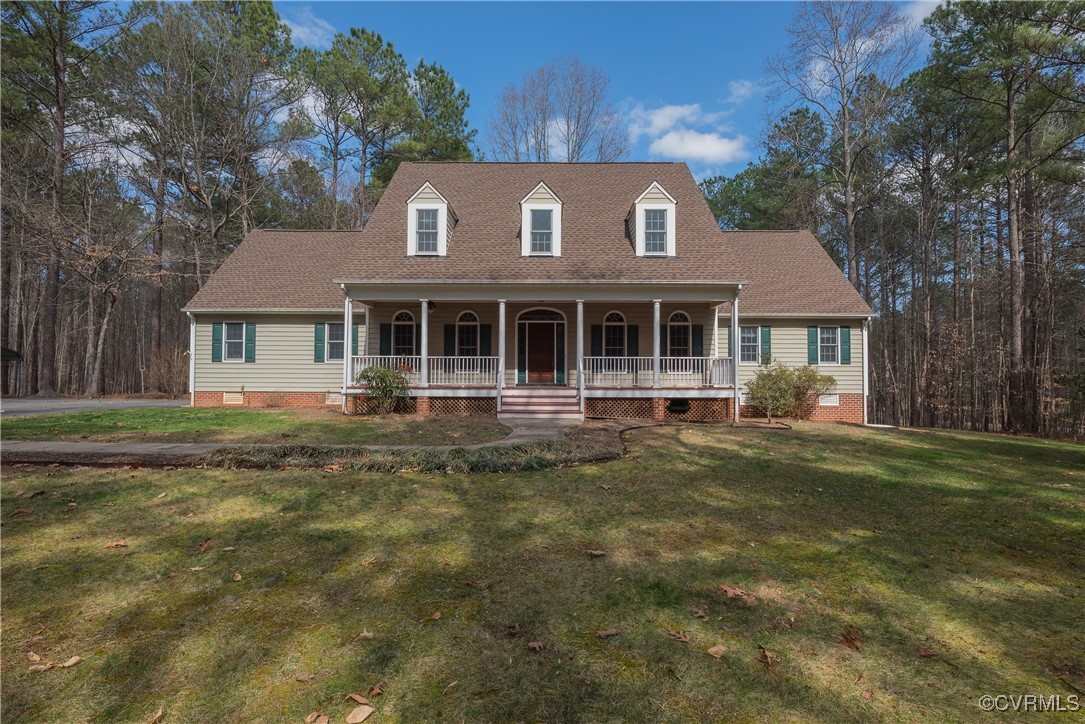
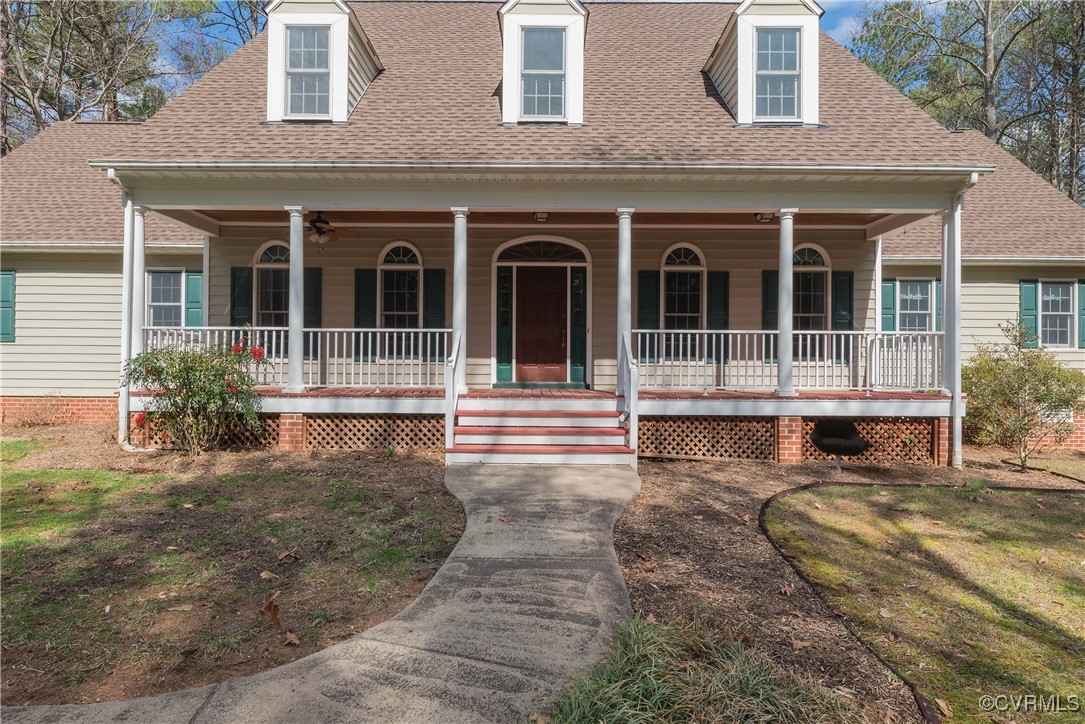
round table: present [340,393,372,415] -> none [89,405,175,460]

